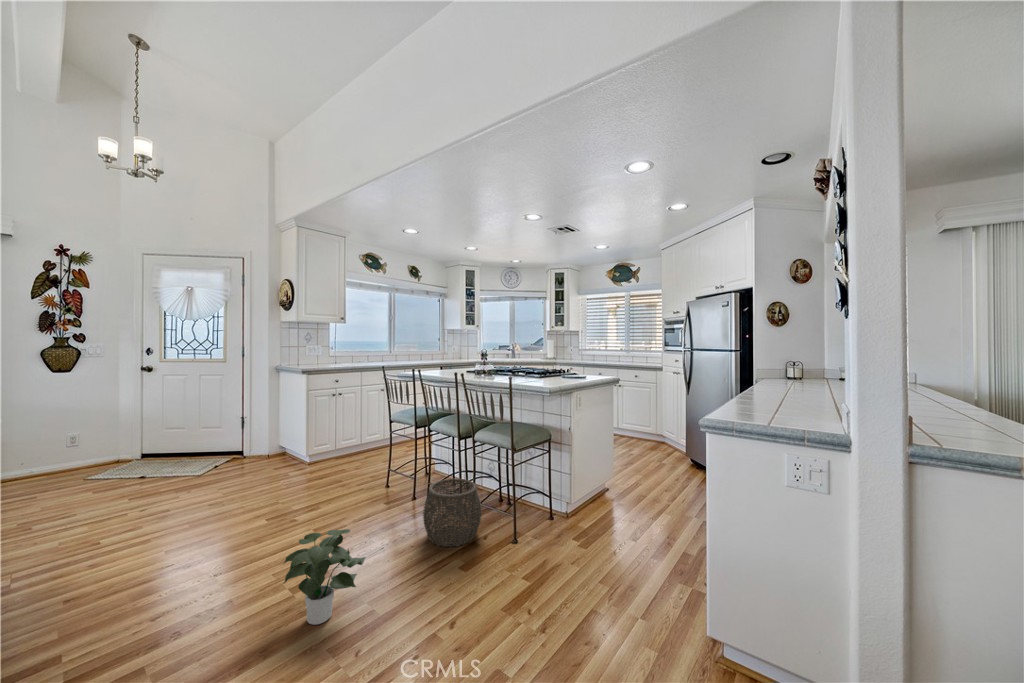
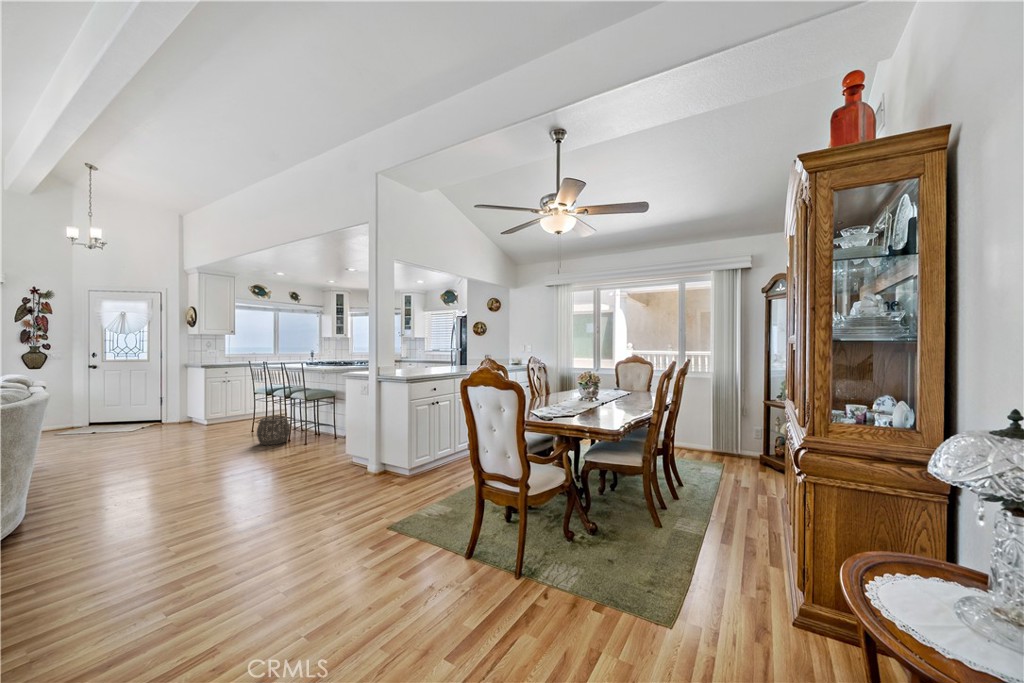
potted plant: present [284,529,366,625] -> none [176,426,217,462]

